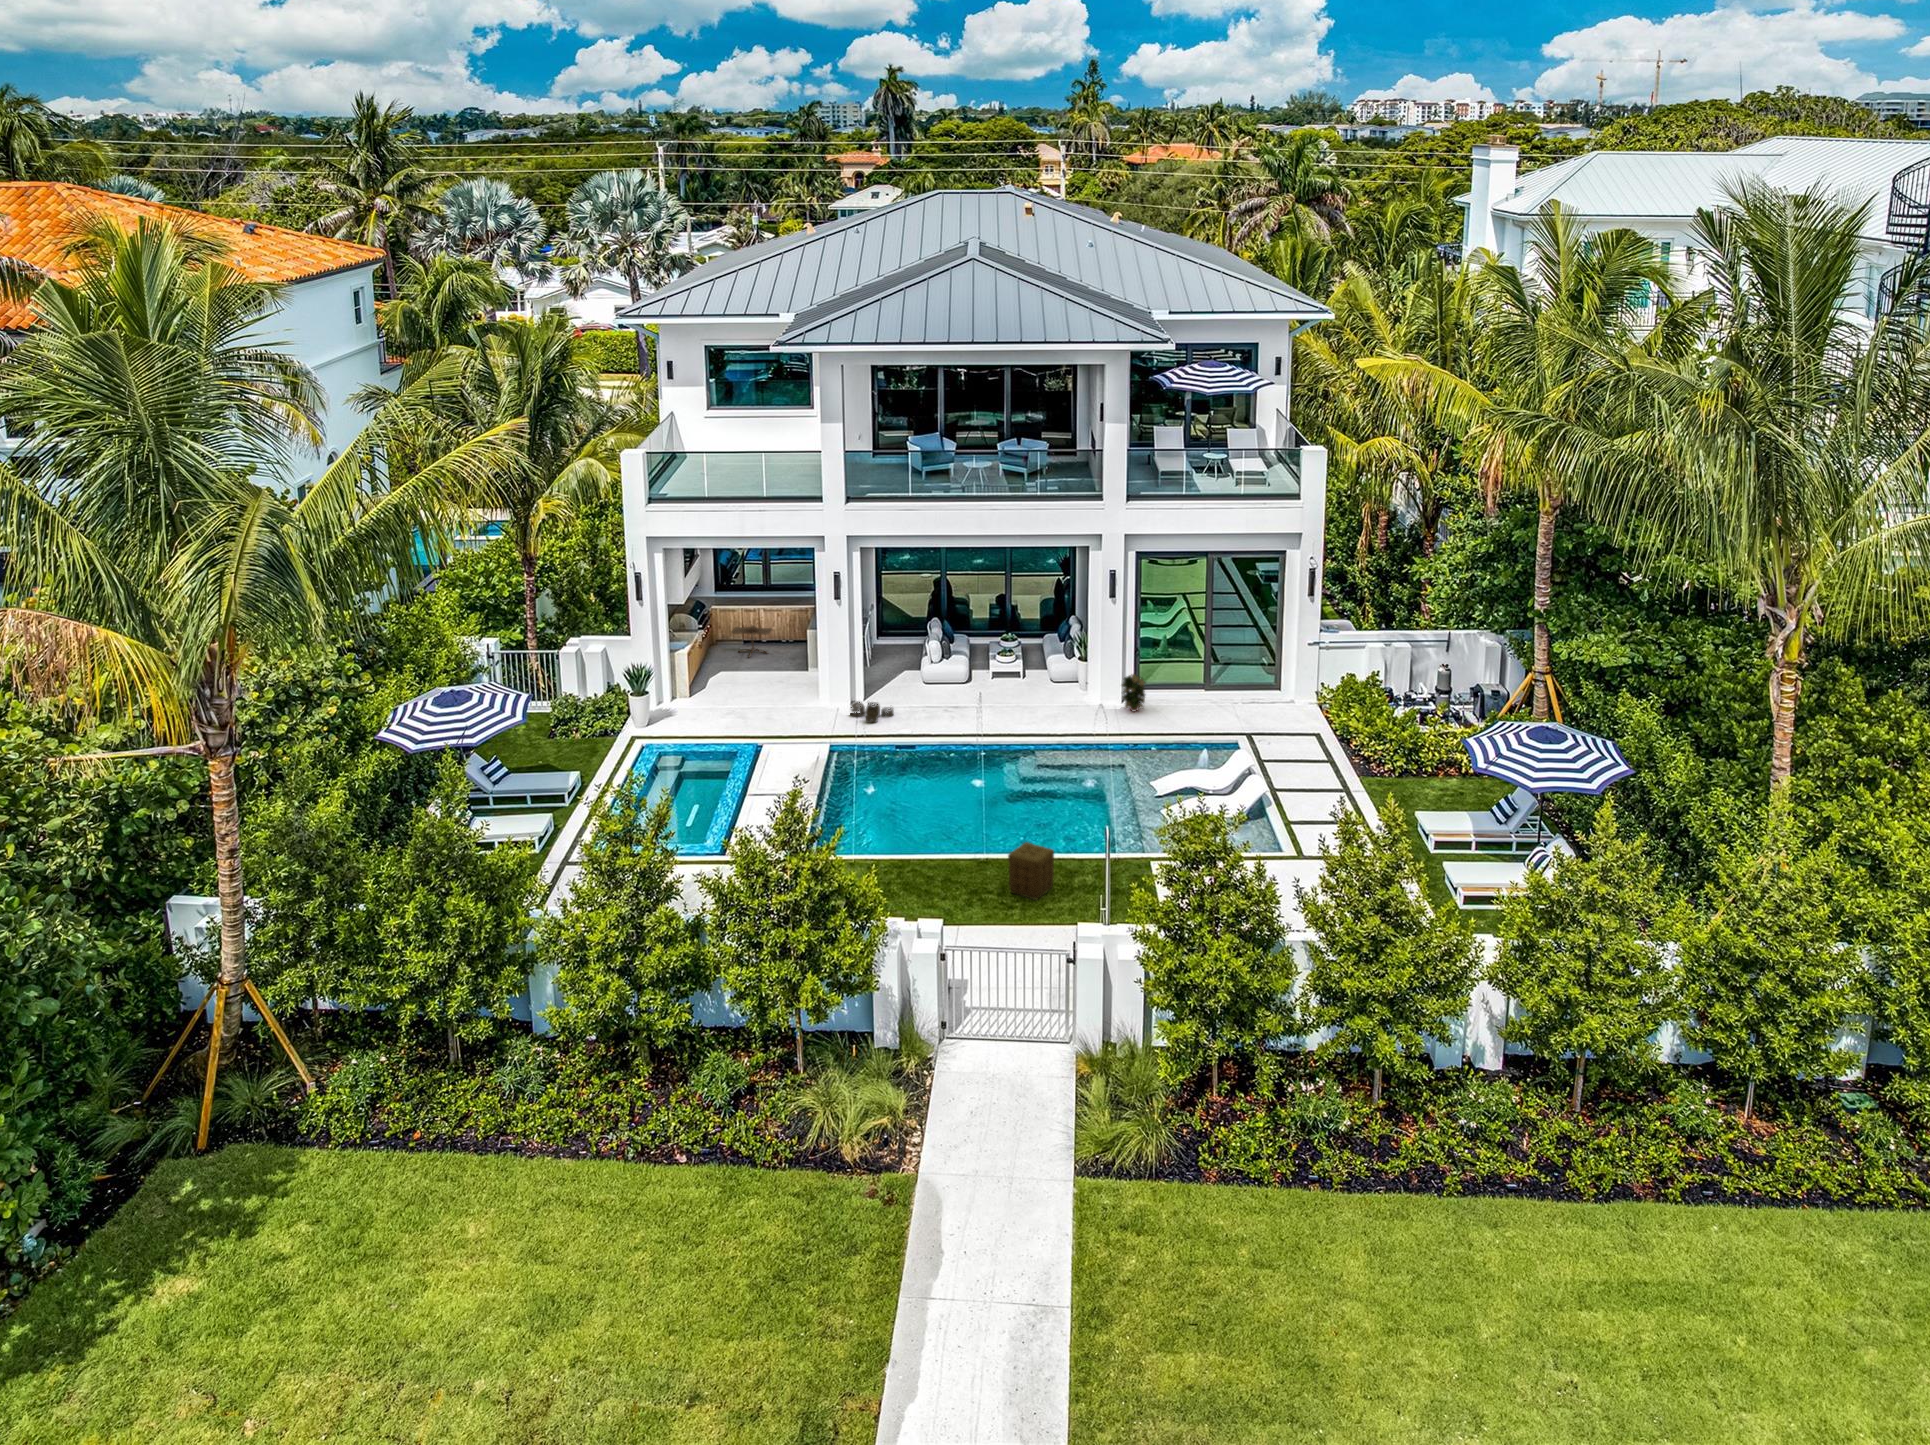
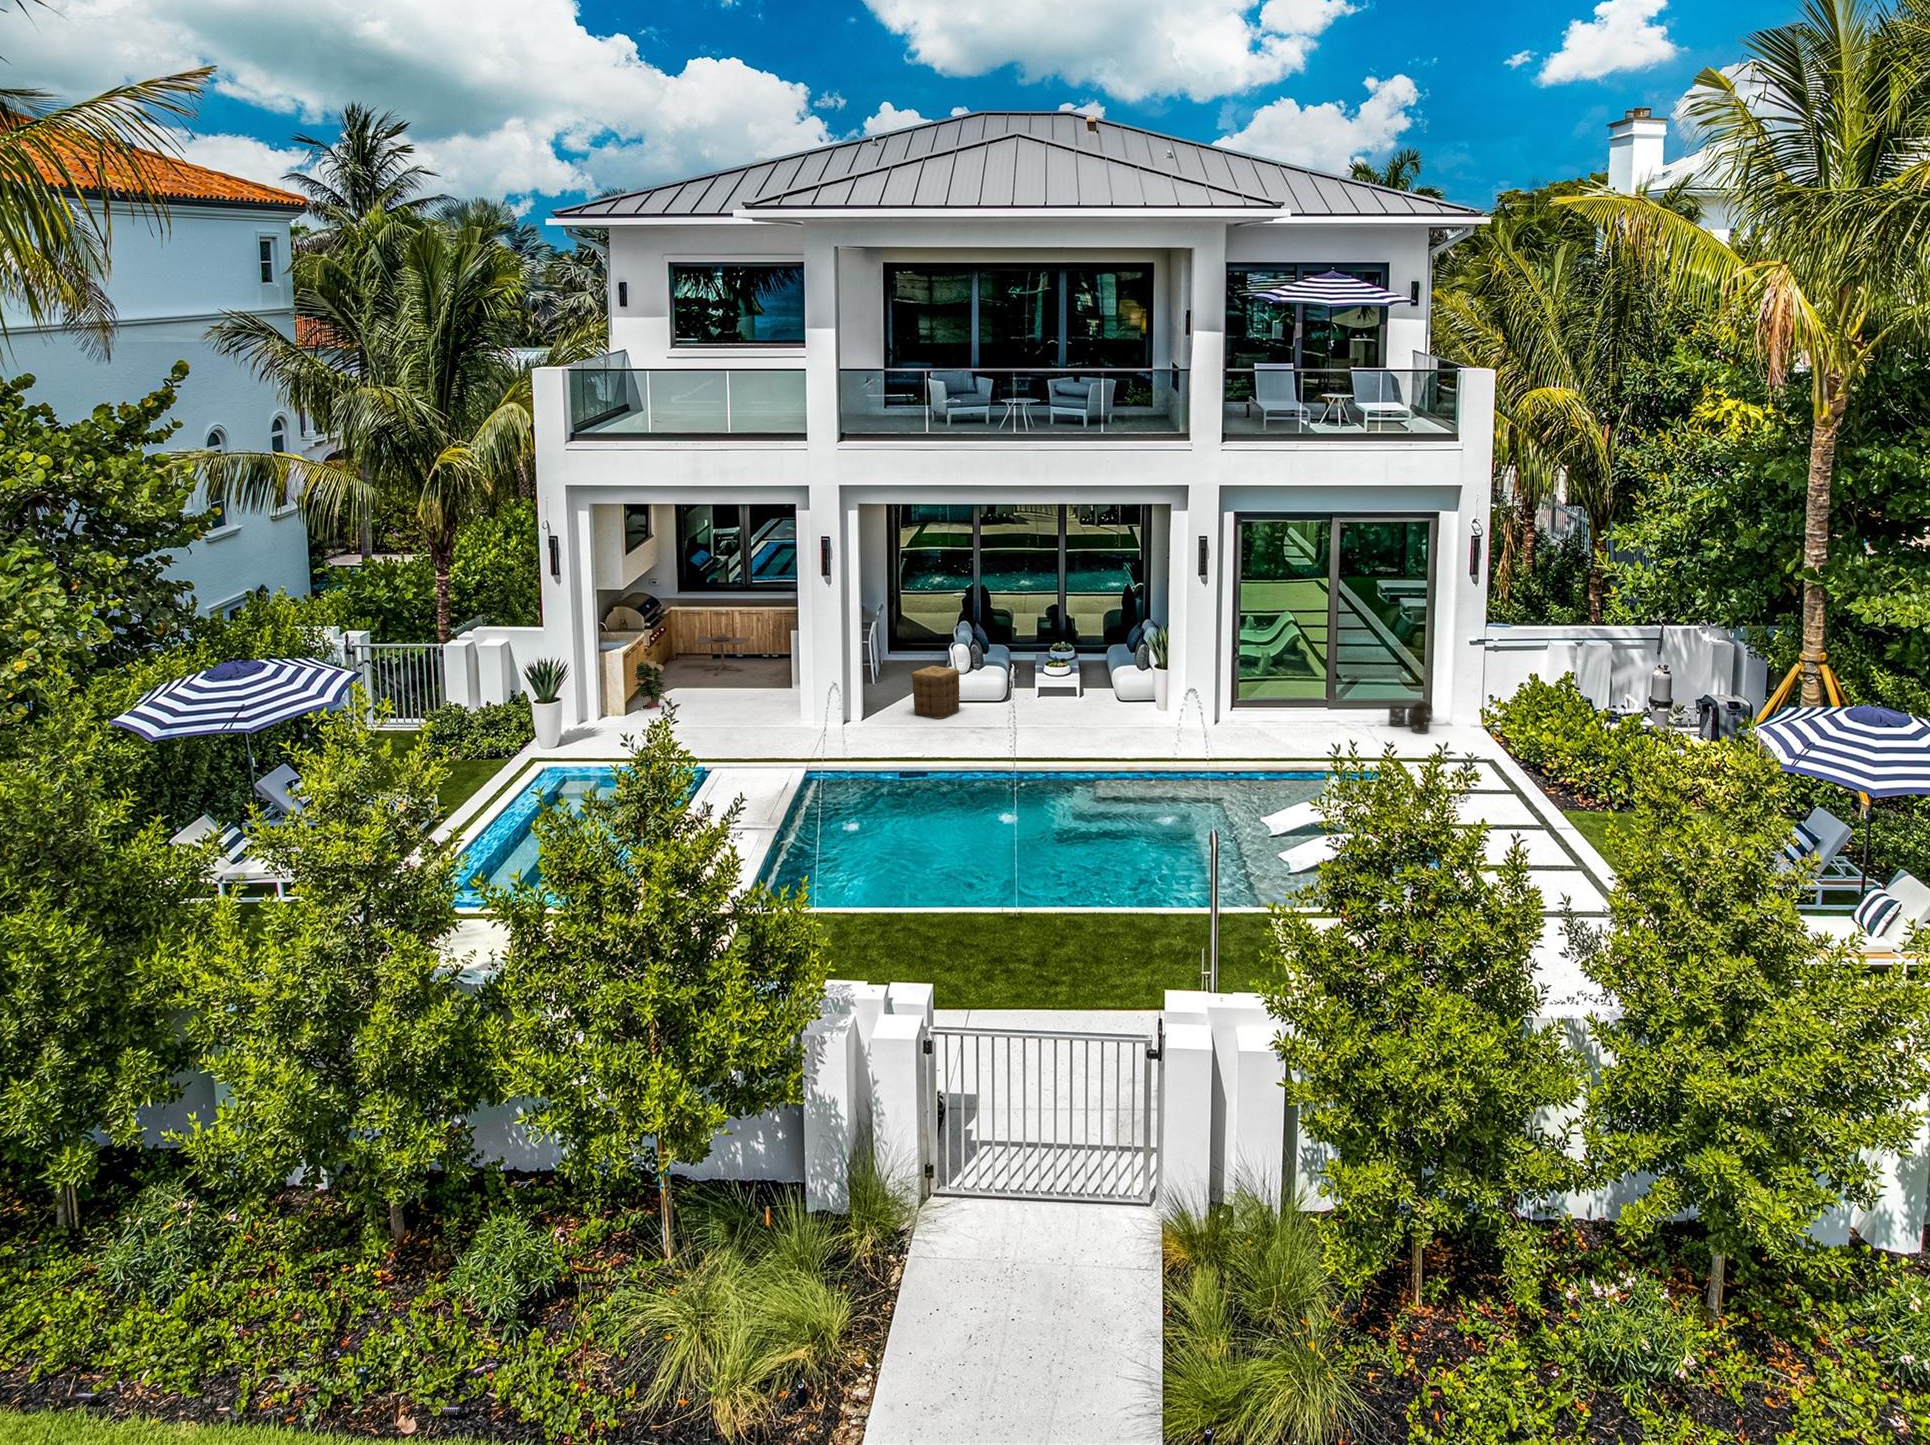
decorative plant: present [1122,674,1145,711] -> present [635,660,667,708]
woven basket: present [850,702,893,723] -> present [1389,702,1433,733]
ottoman: present [1008,842,1054,900] -> present [912,666,960,719]

